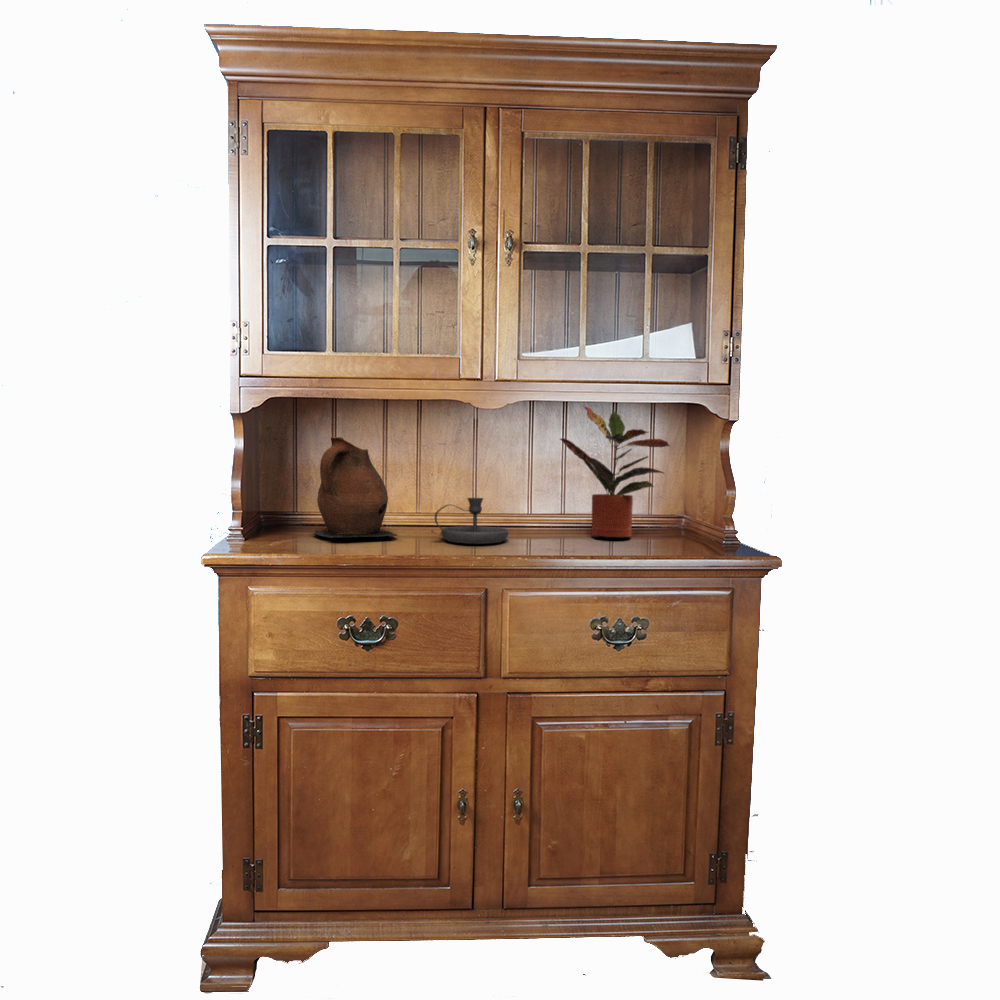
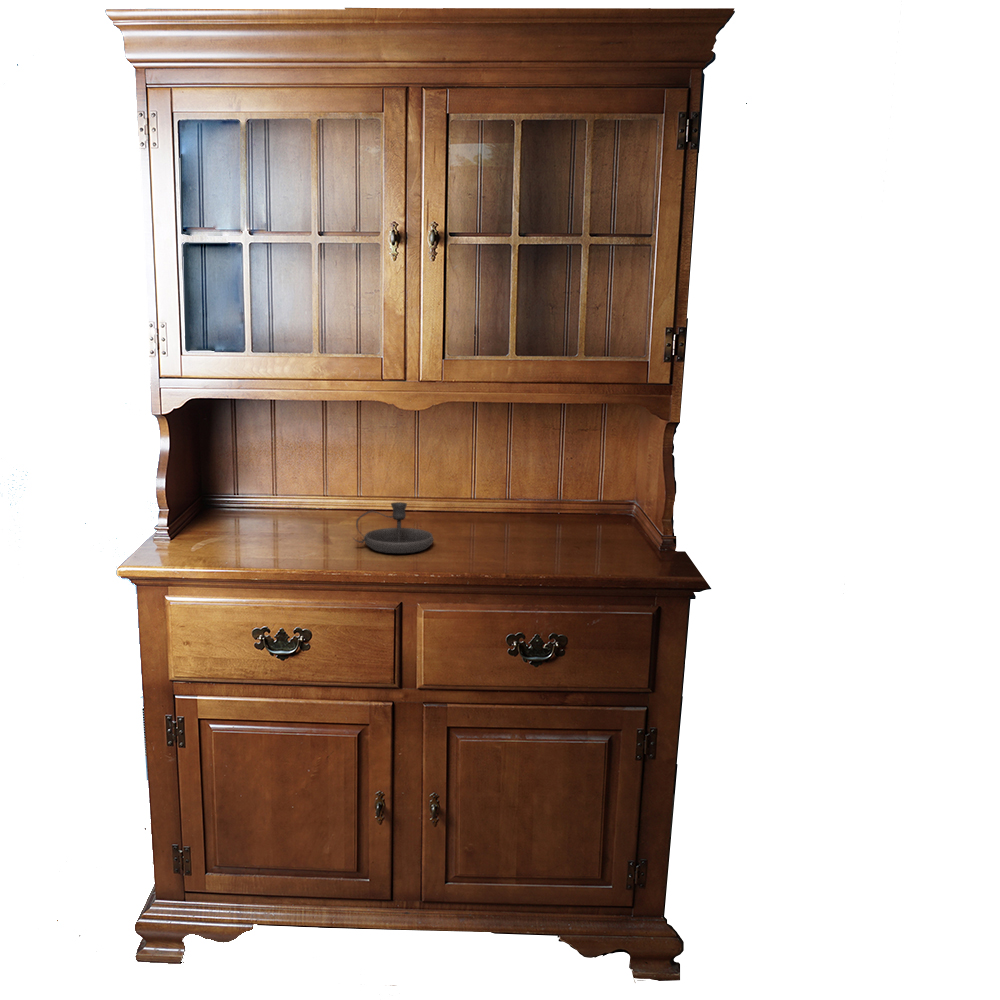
potted plant: present [560,406,669,538] -> none [493,404,606,546]
ceramic pitcher: present [314,437,397,538] -> none [236,440,322,544]

